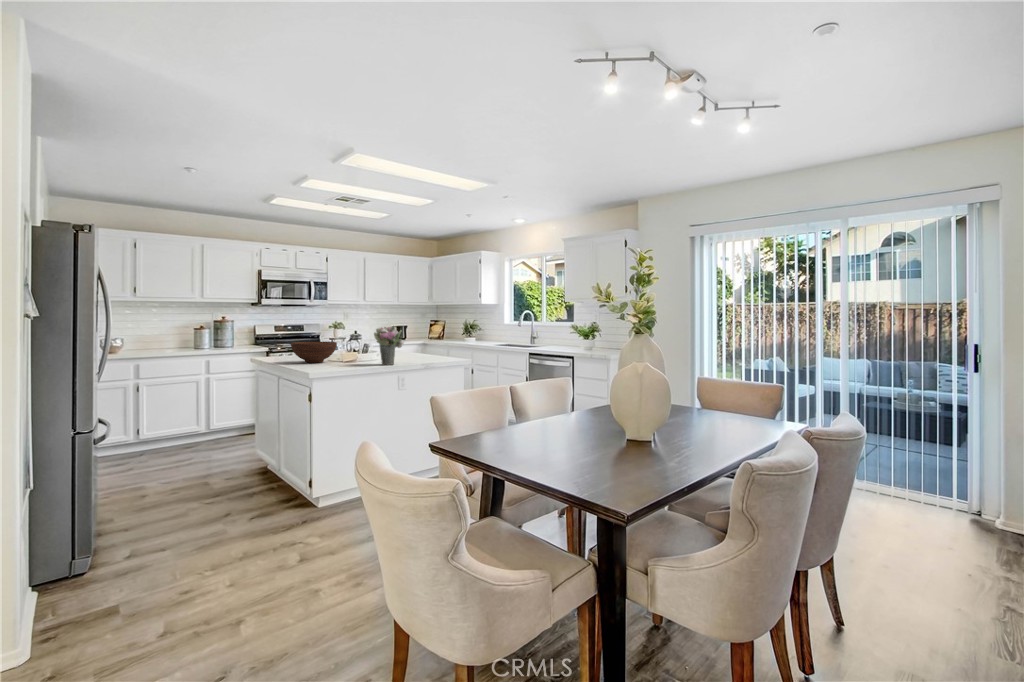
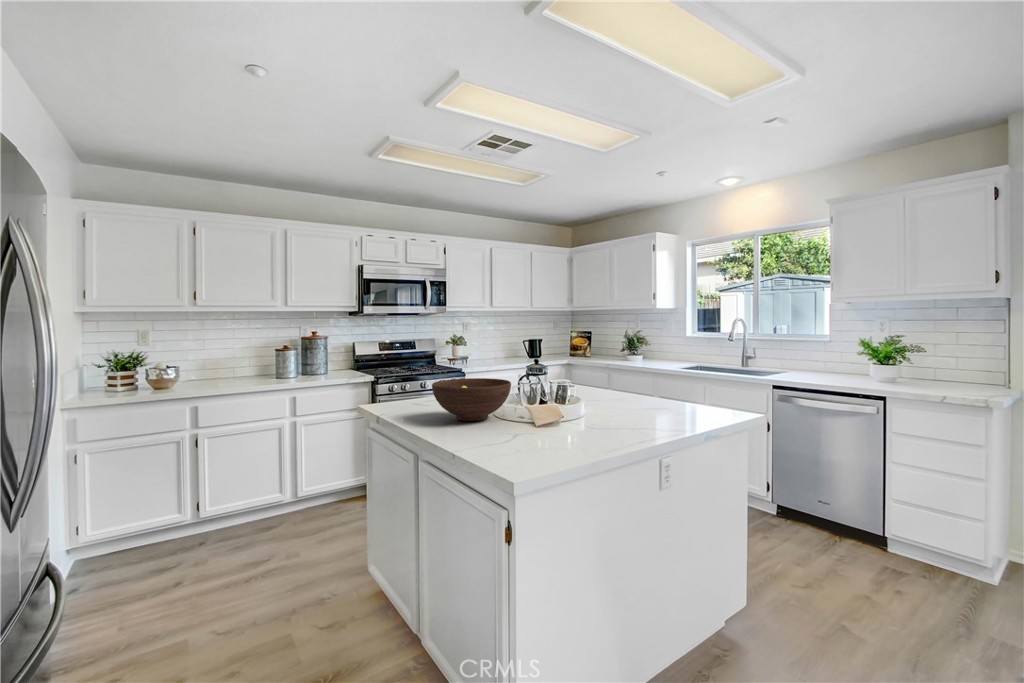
flower bouquet: present [374,326,404,365] -> none [603,353,665,436]

